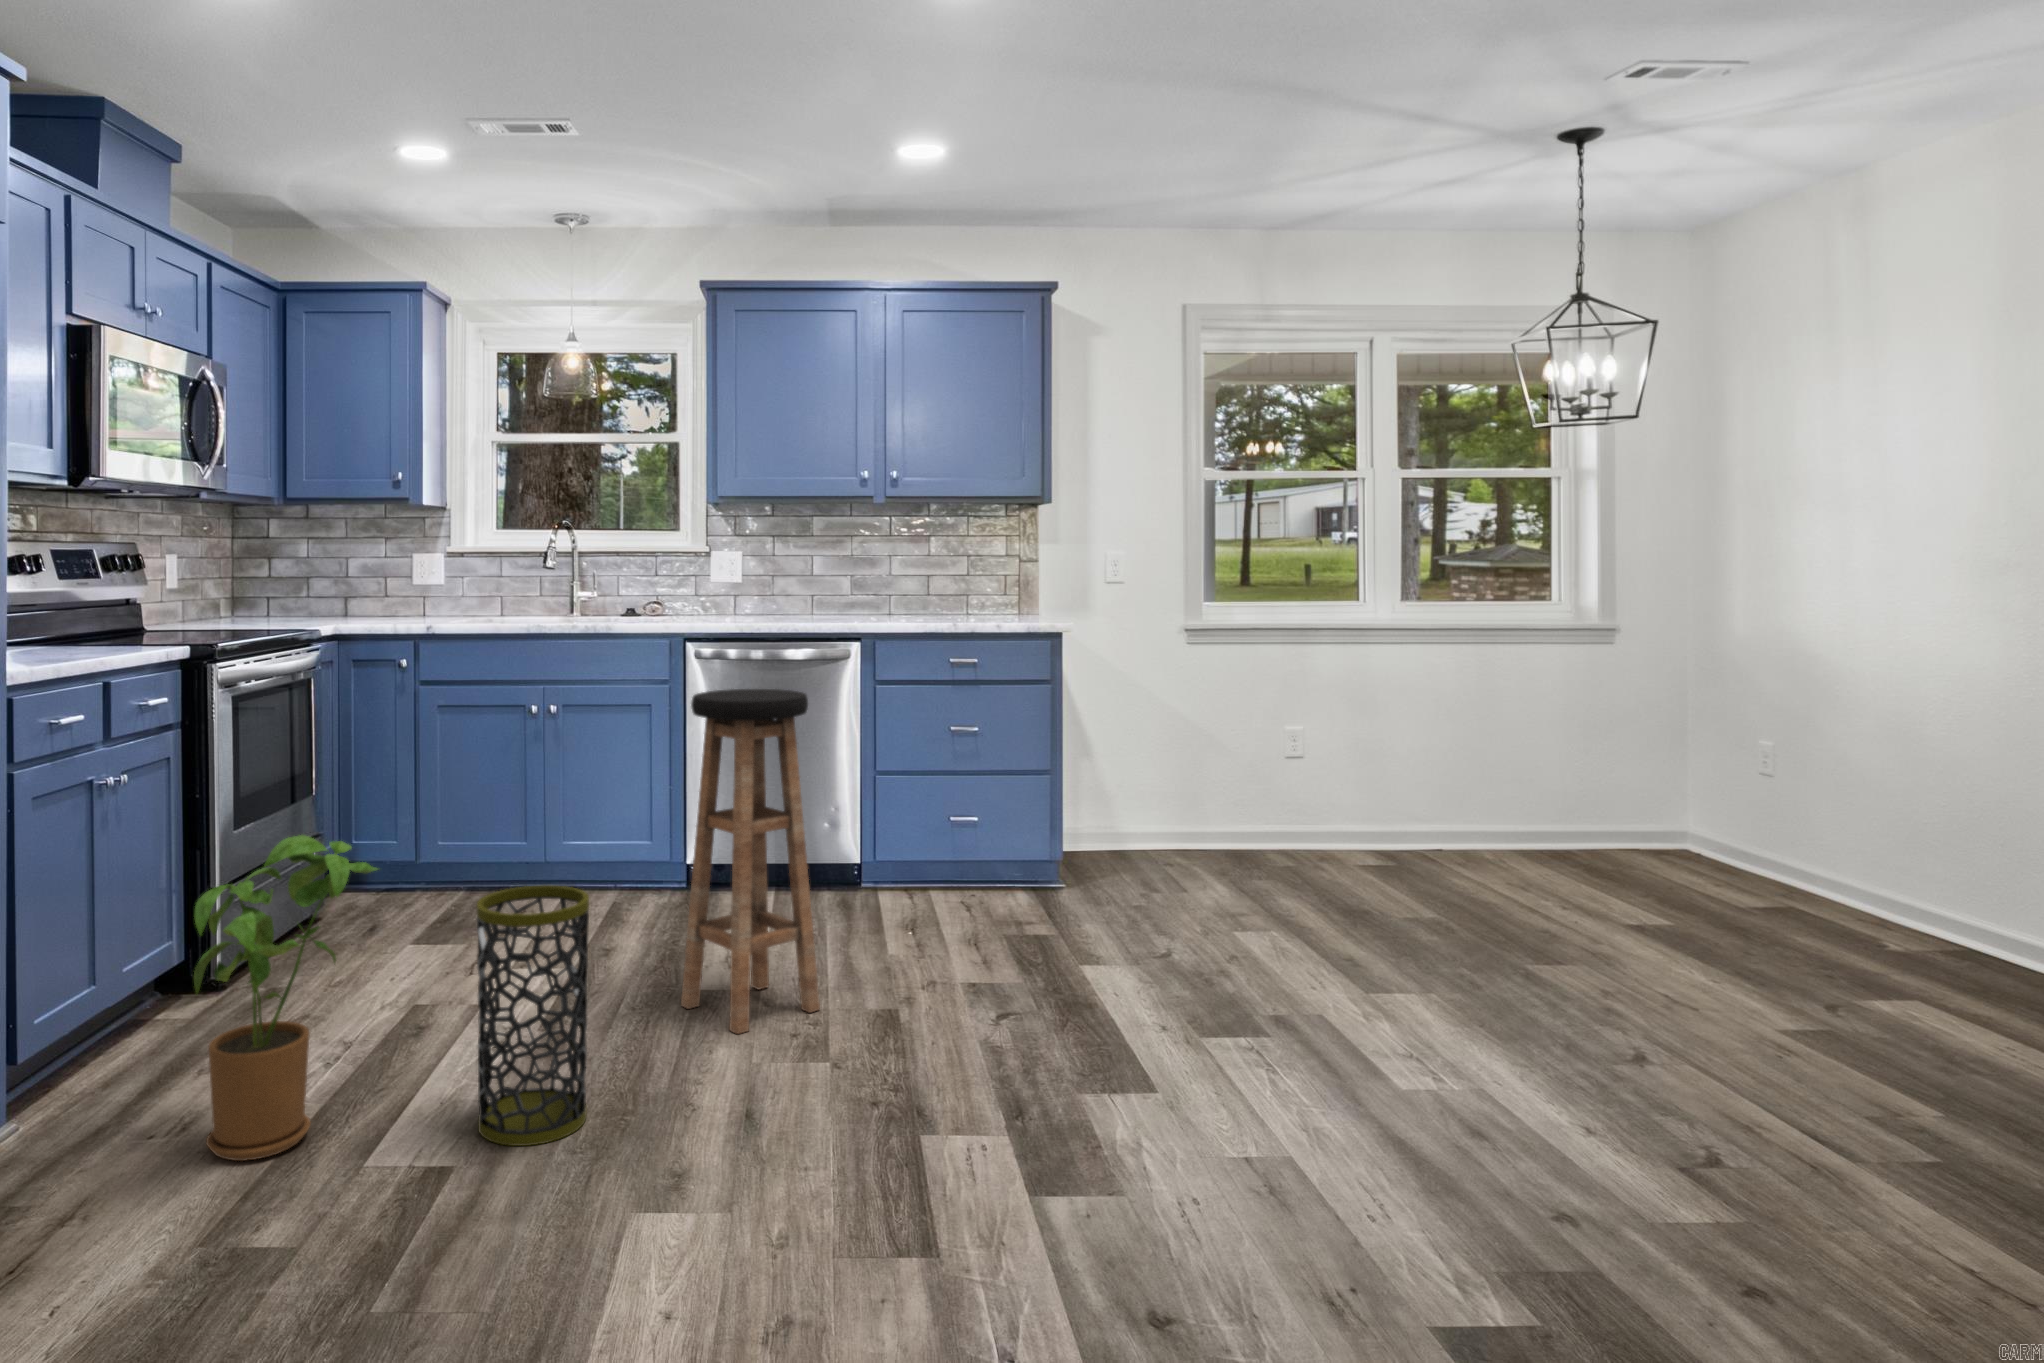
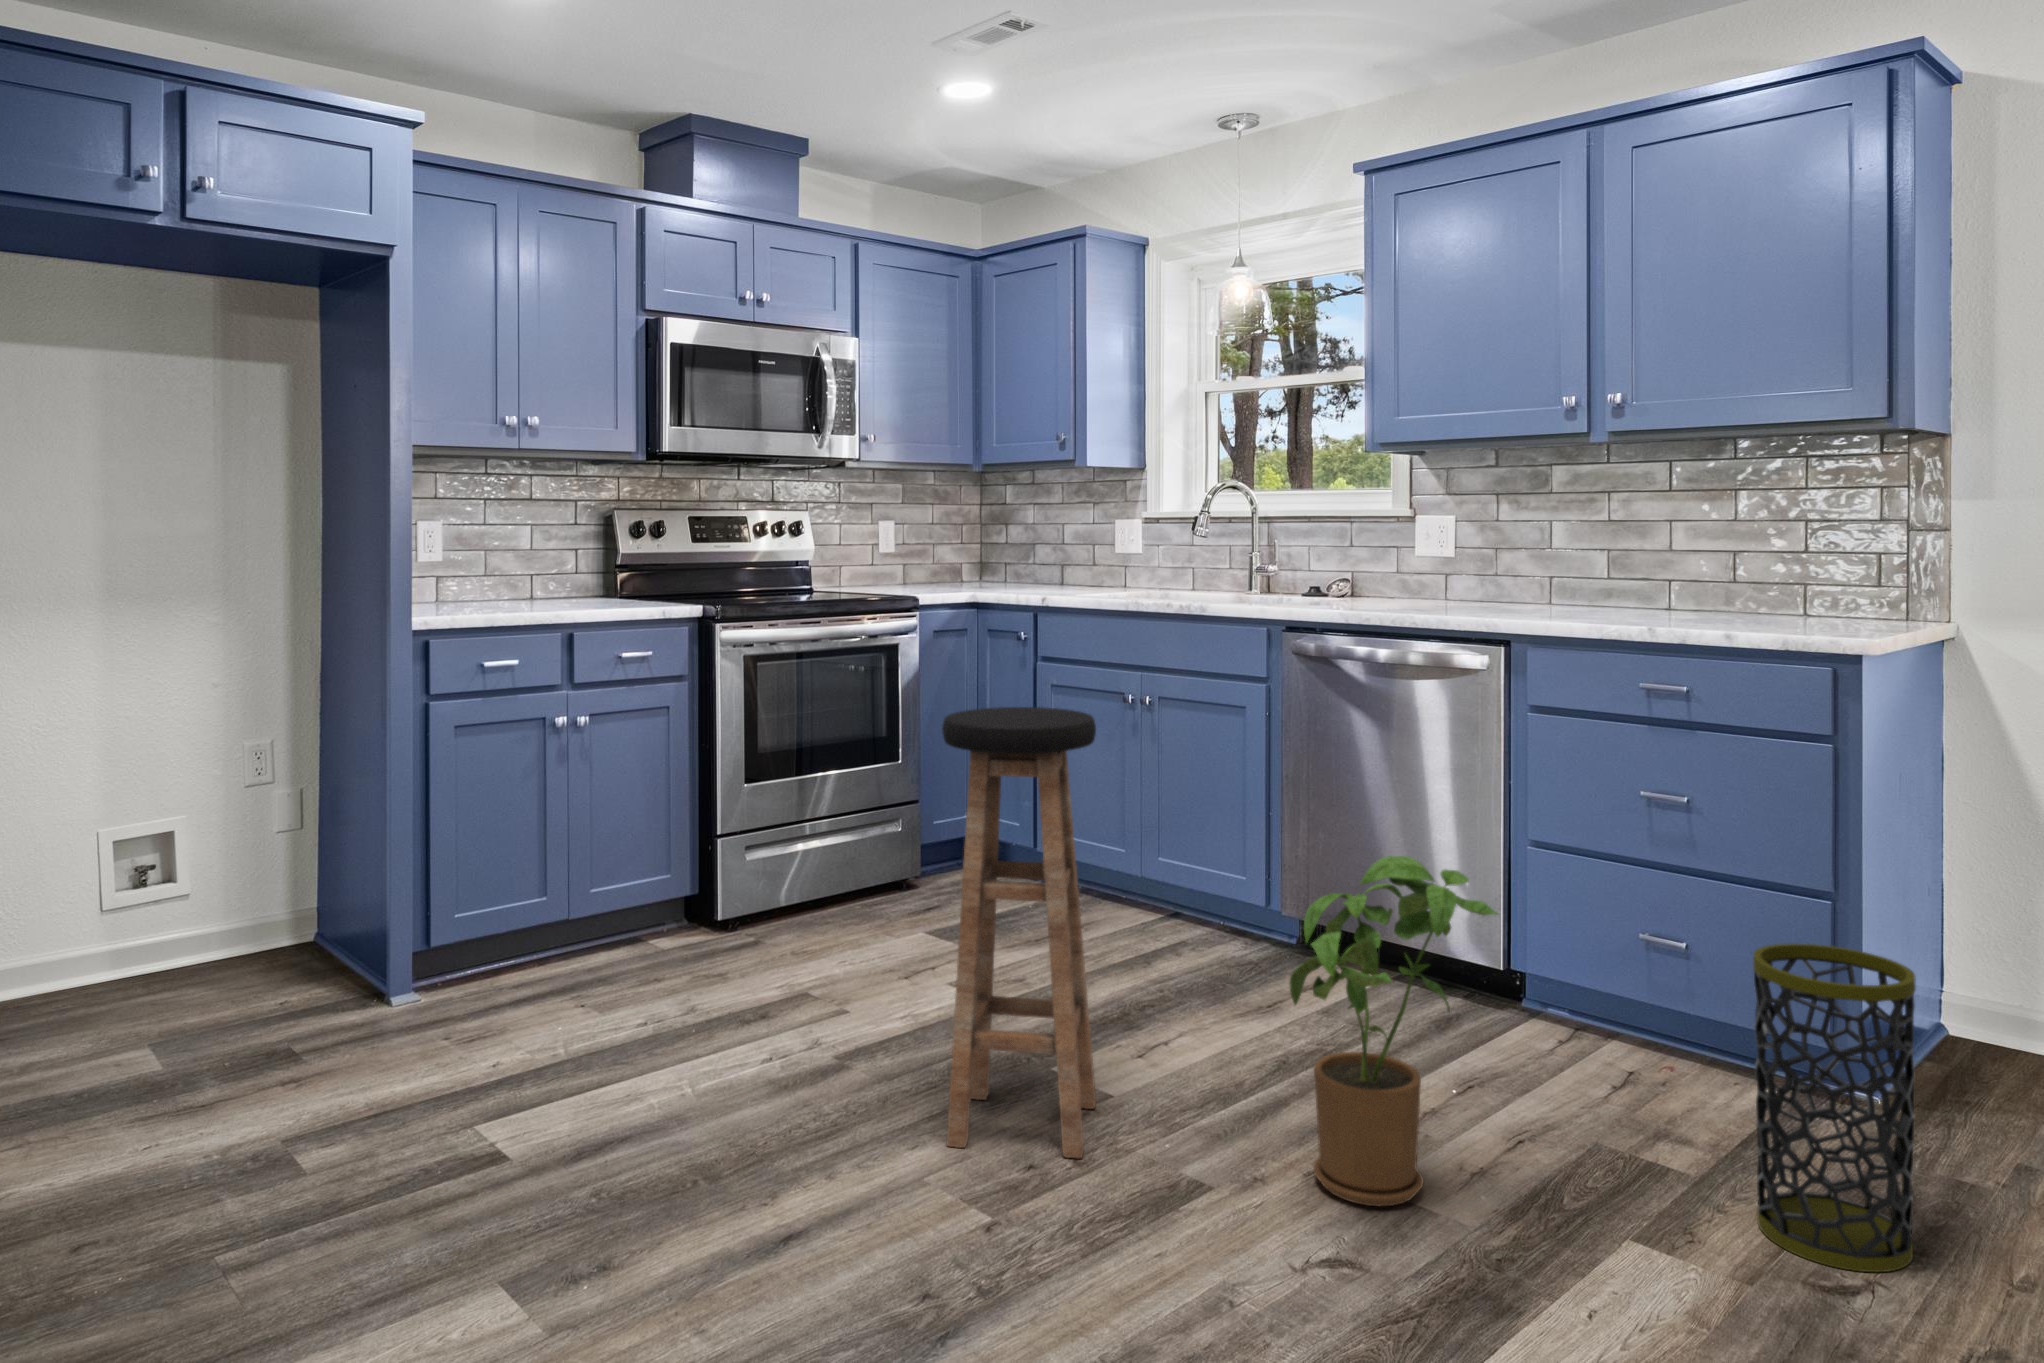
house plant: present [194,835,378,1161] -> present [1289,856,1499,1206]
trash can: present [477,885,589,1146] -> present [1753,943,1916,1272]

